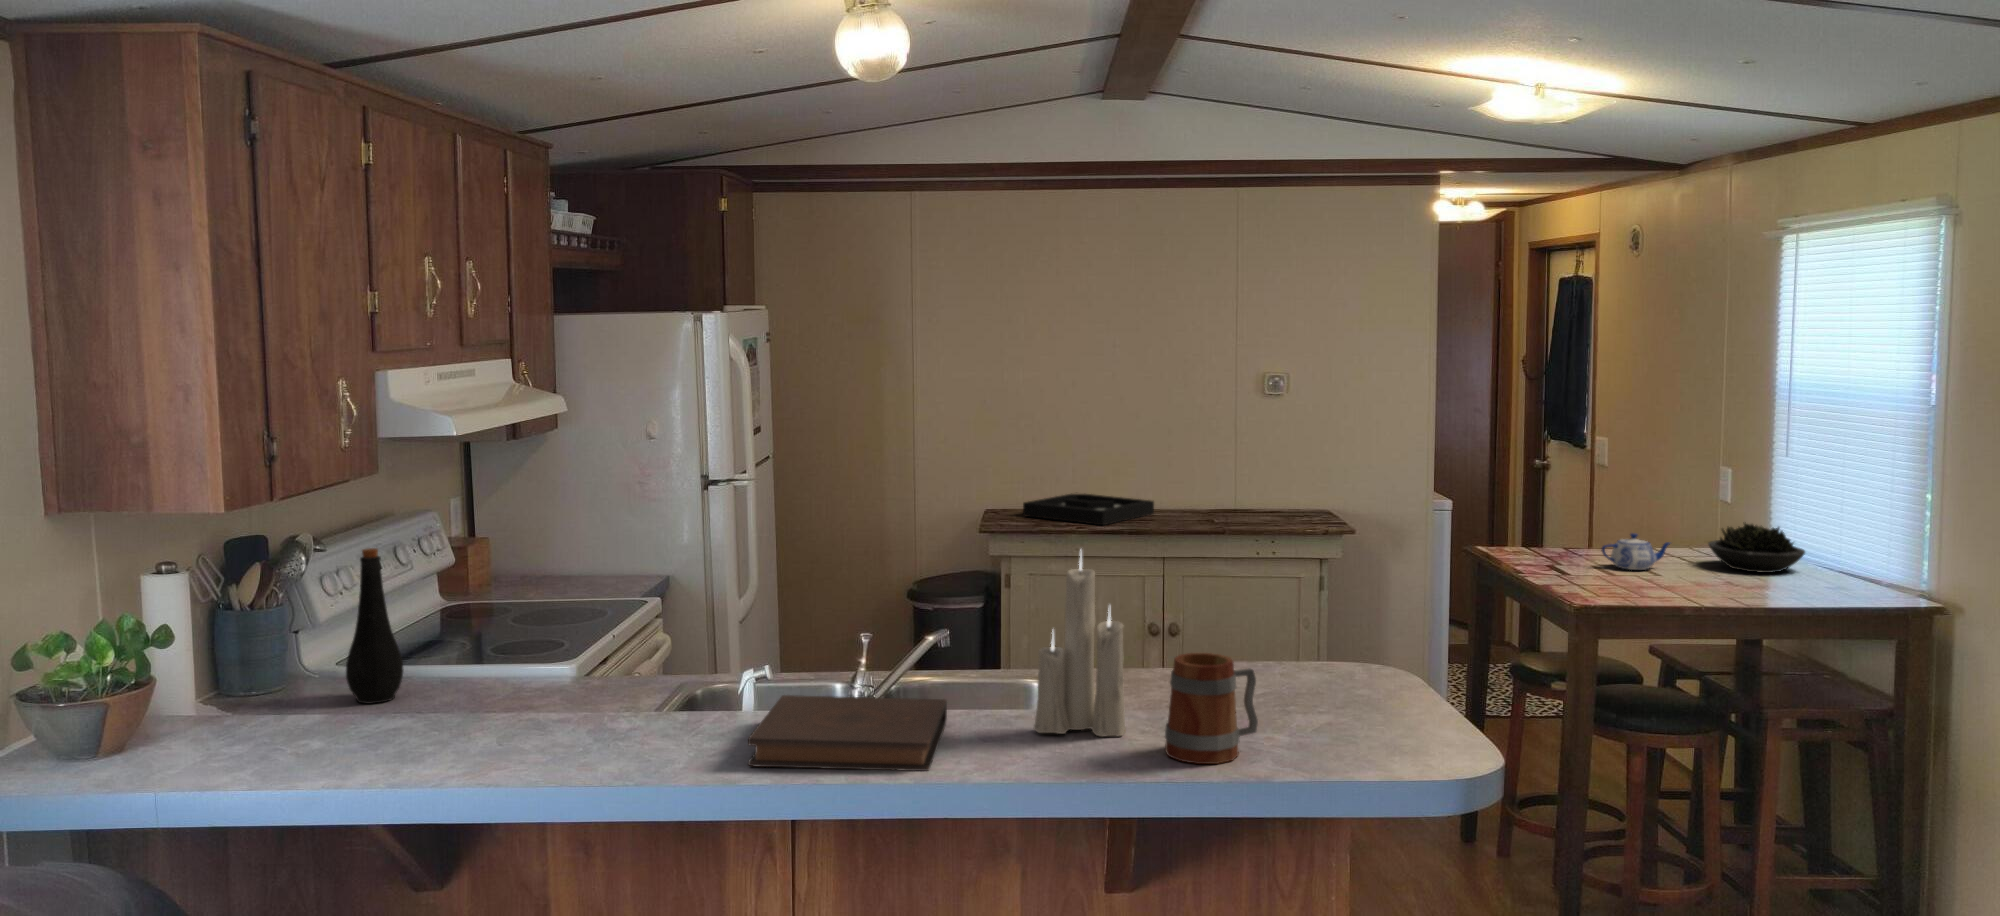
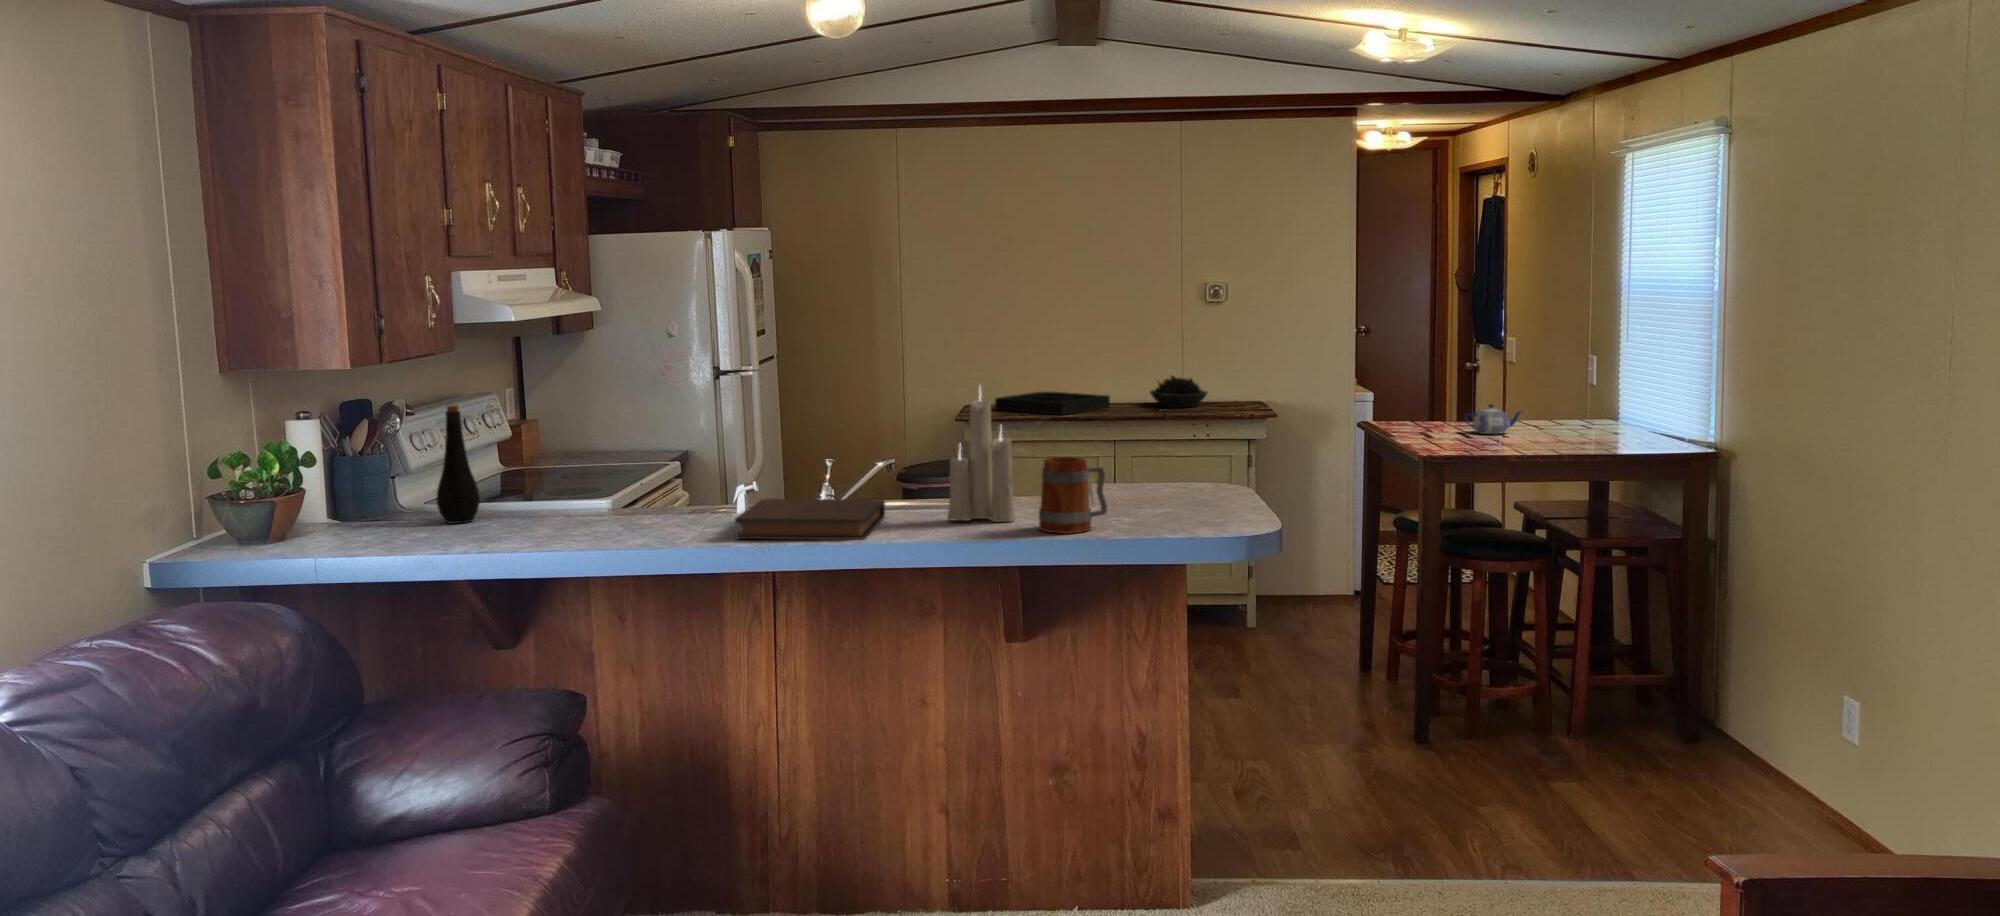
succulent plant: present [1708,522,1805,573] -> present [1150,376,1207,408]

